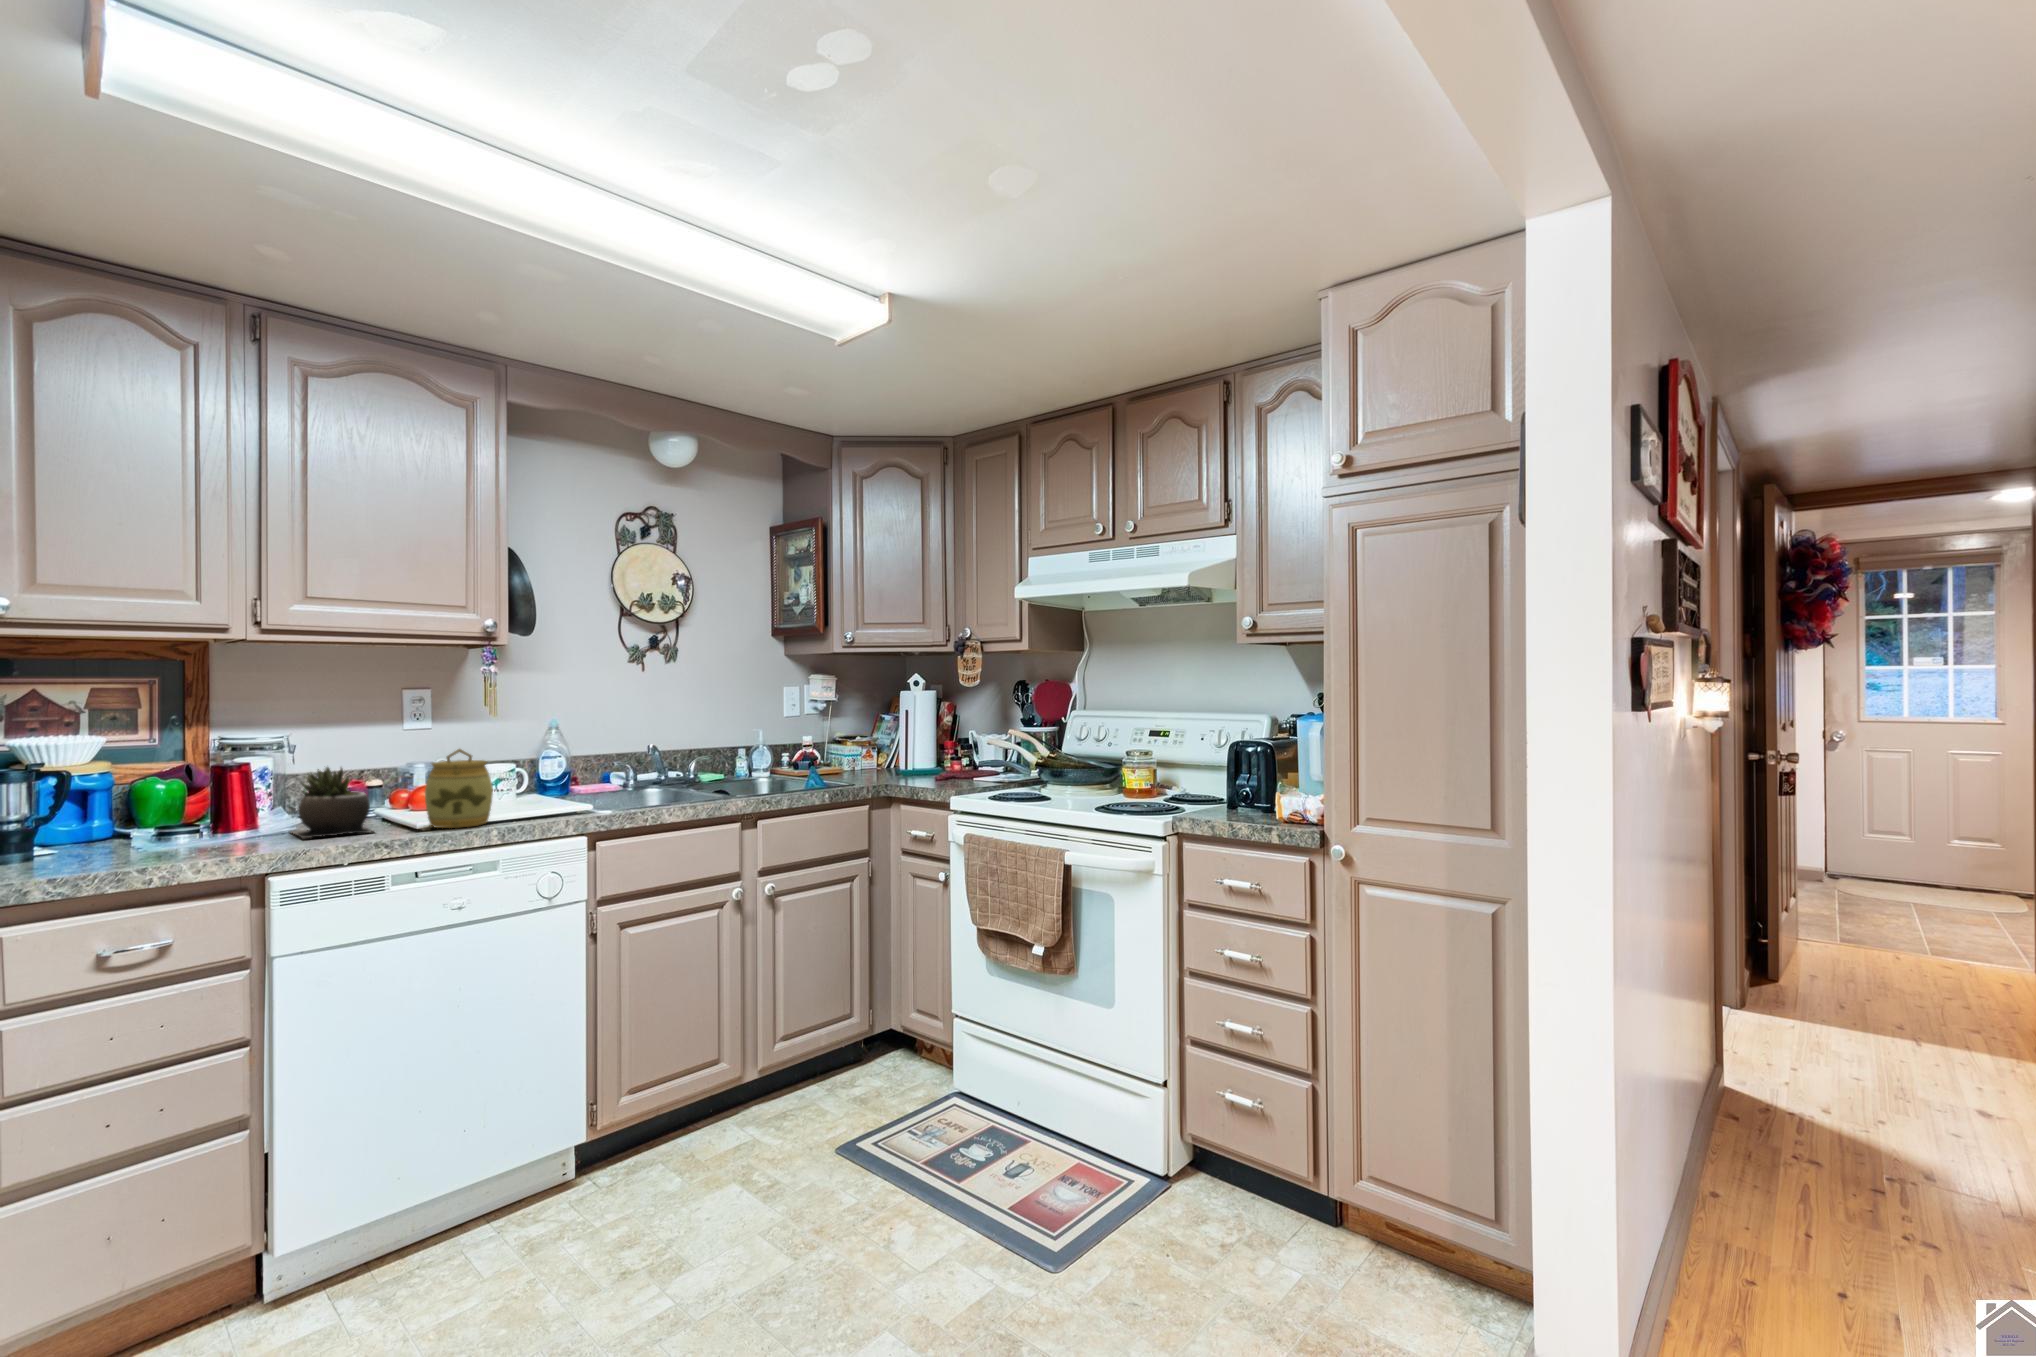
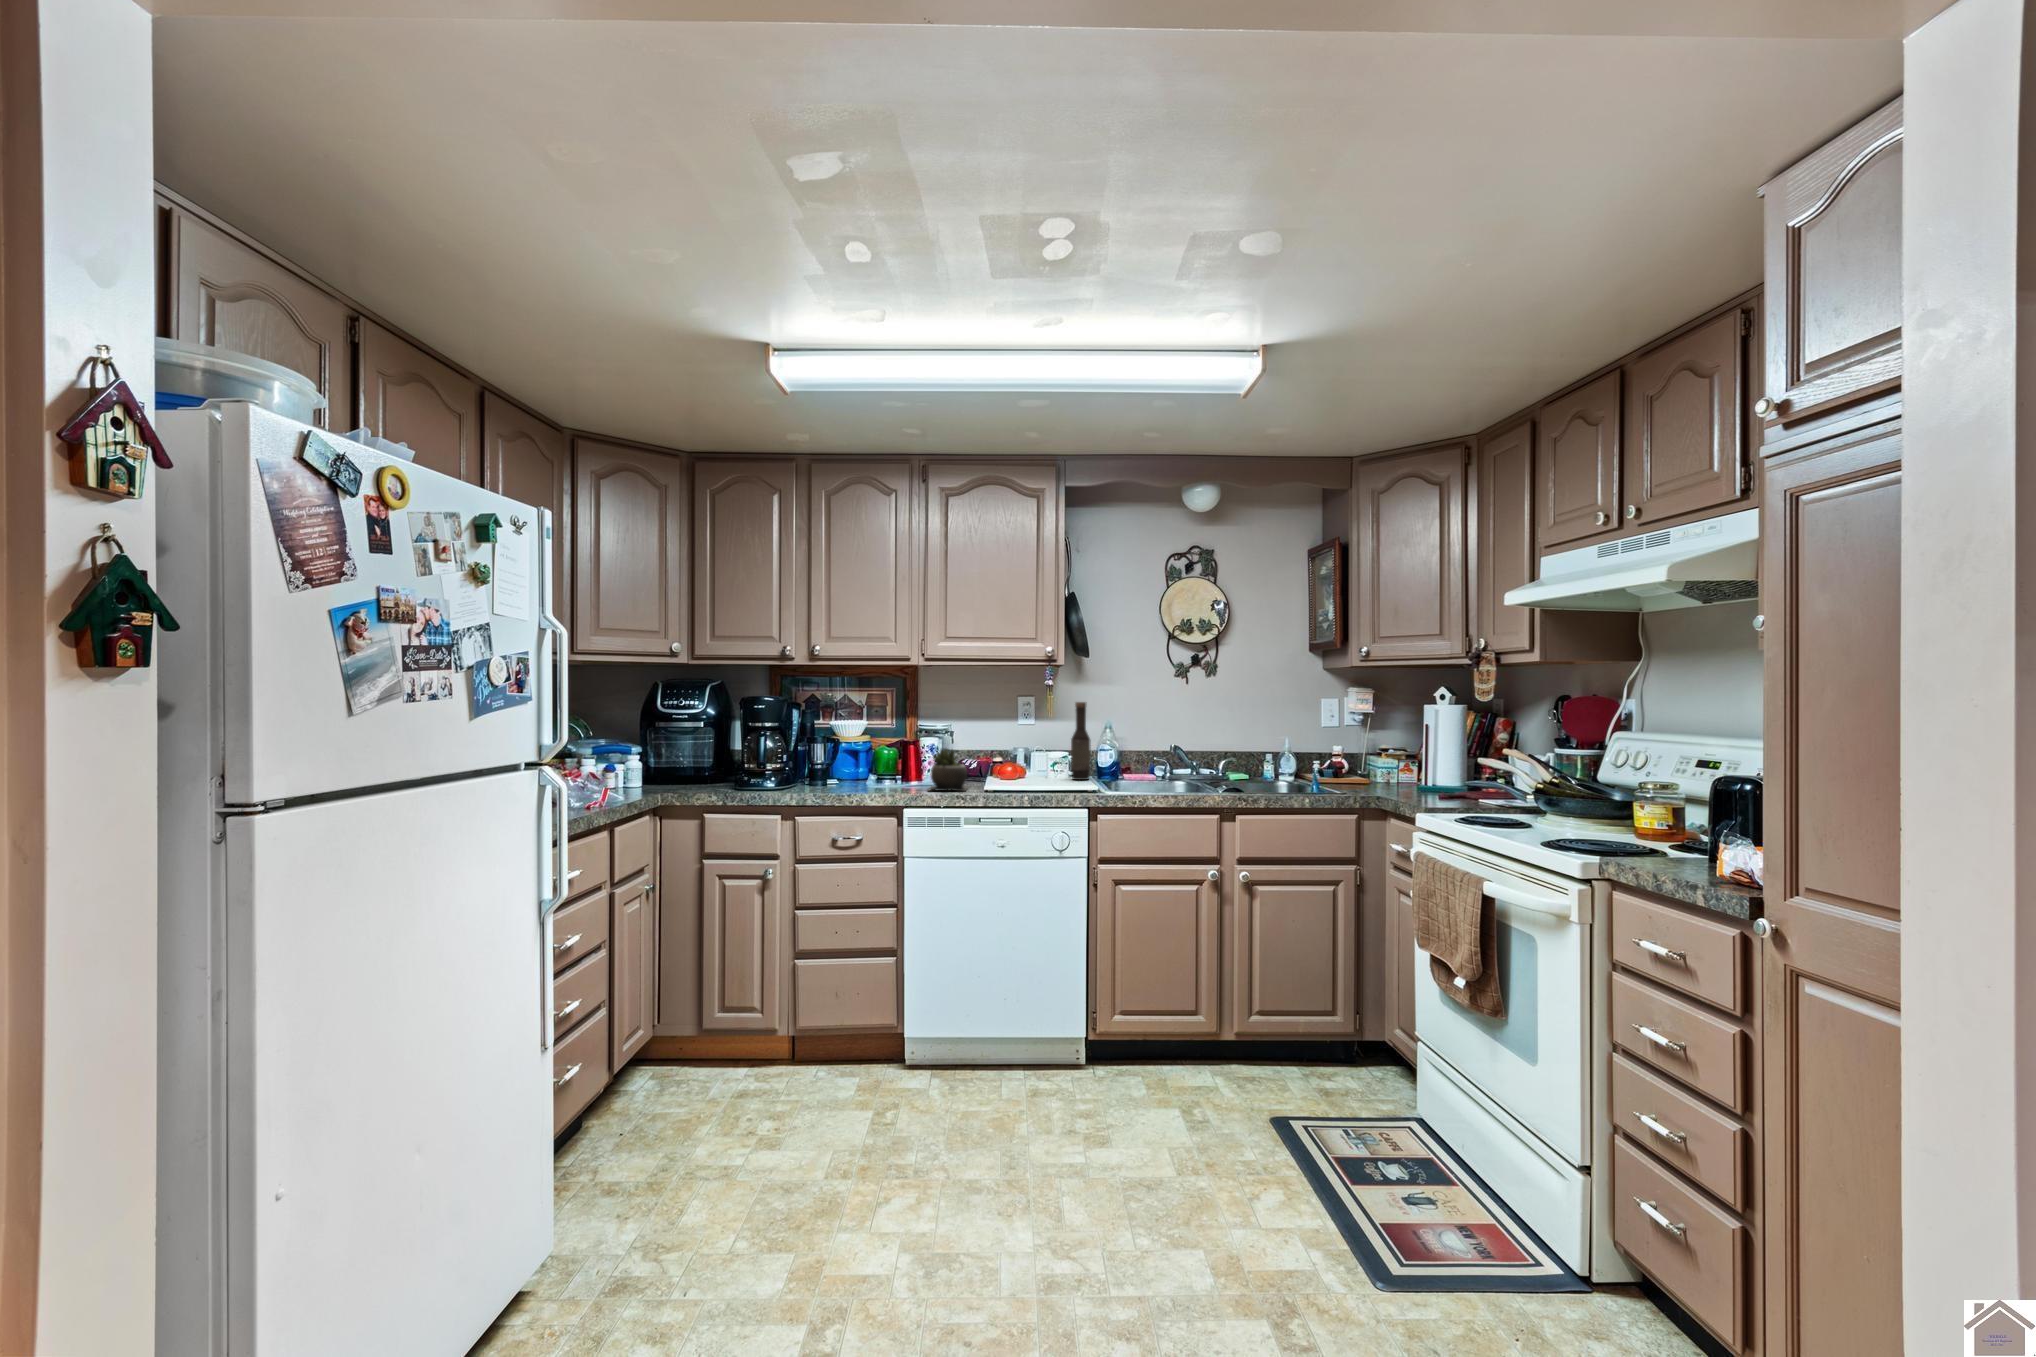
bottle: none [504,693,534,800] -> present [1071,702,1091,780]
jar: present [425,749,493,828] -> none [994,740,1032,794]

